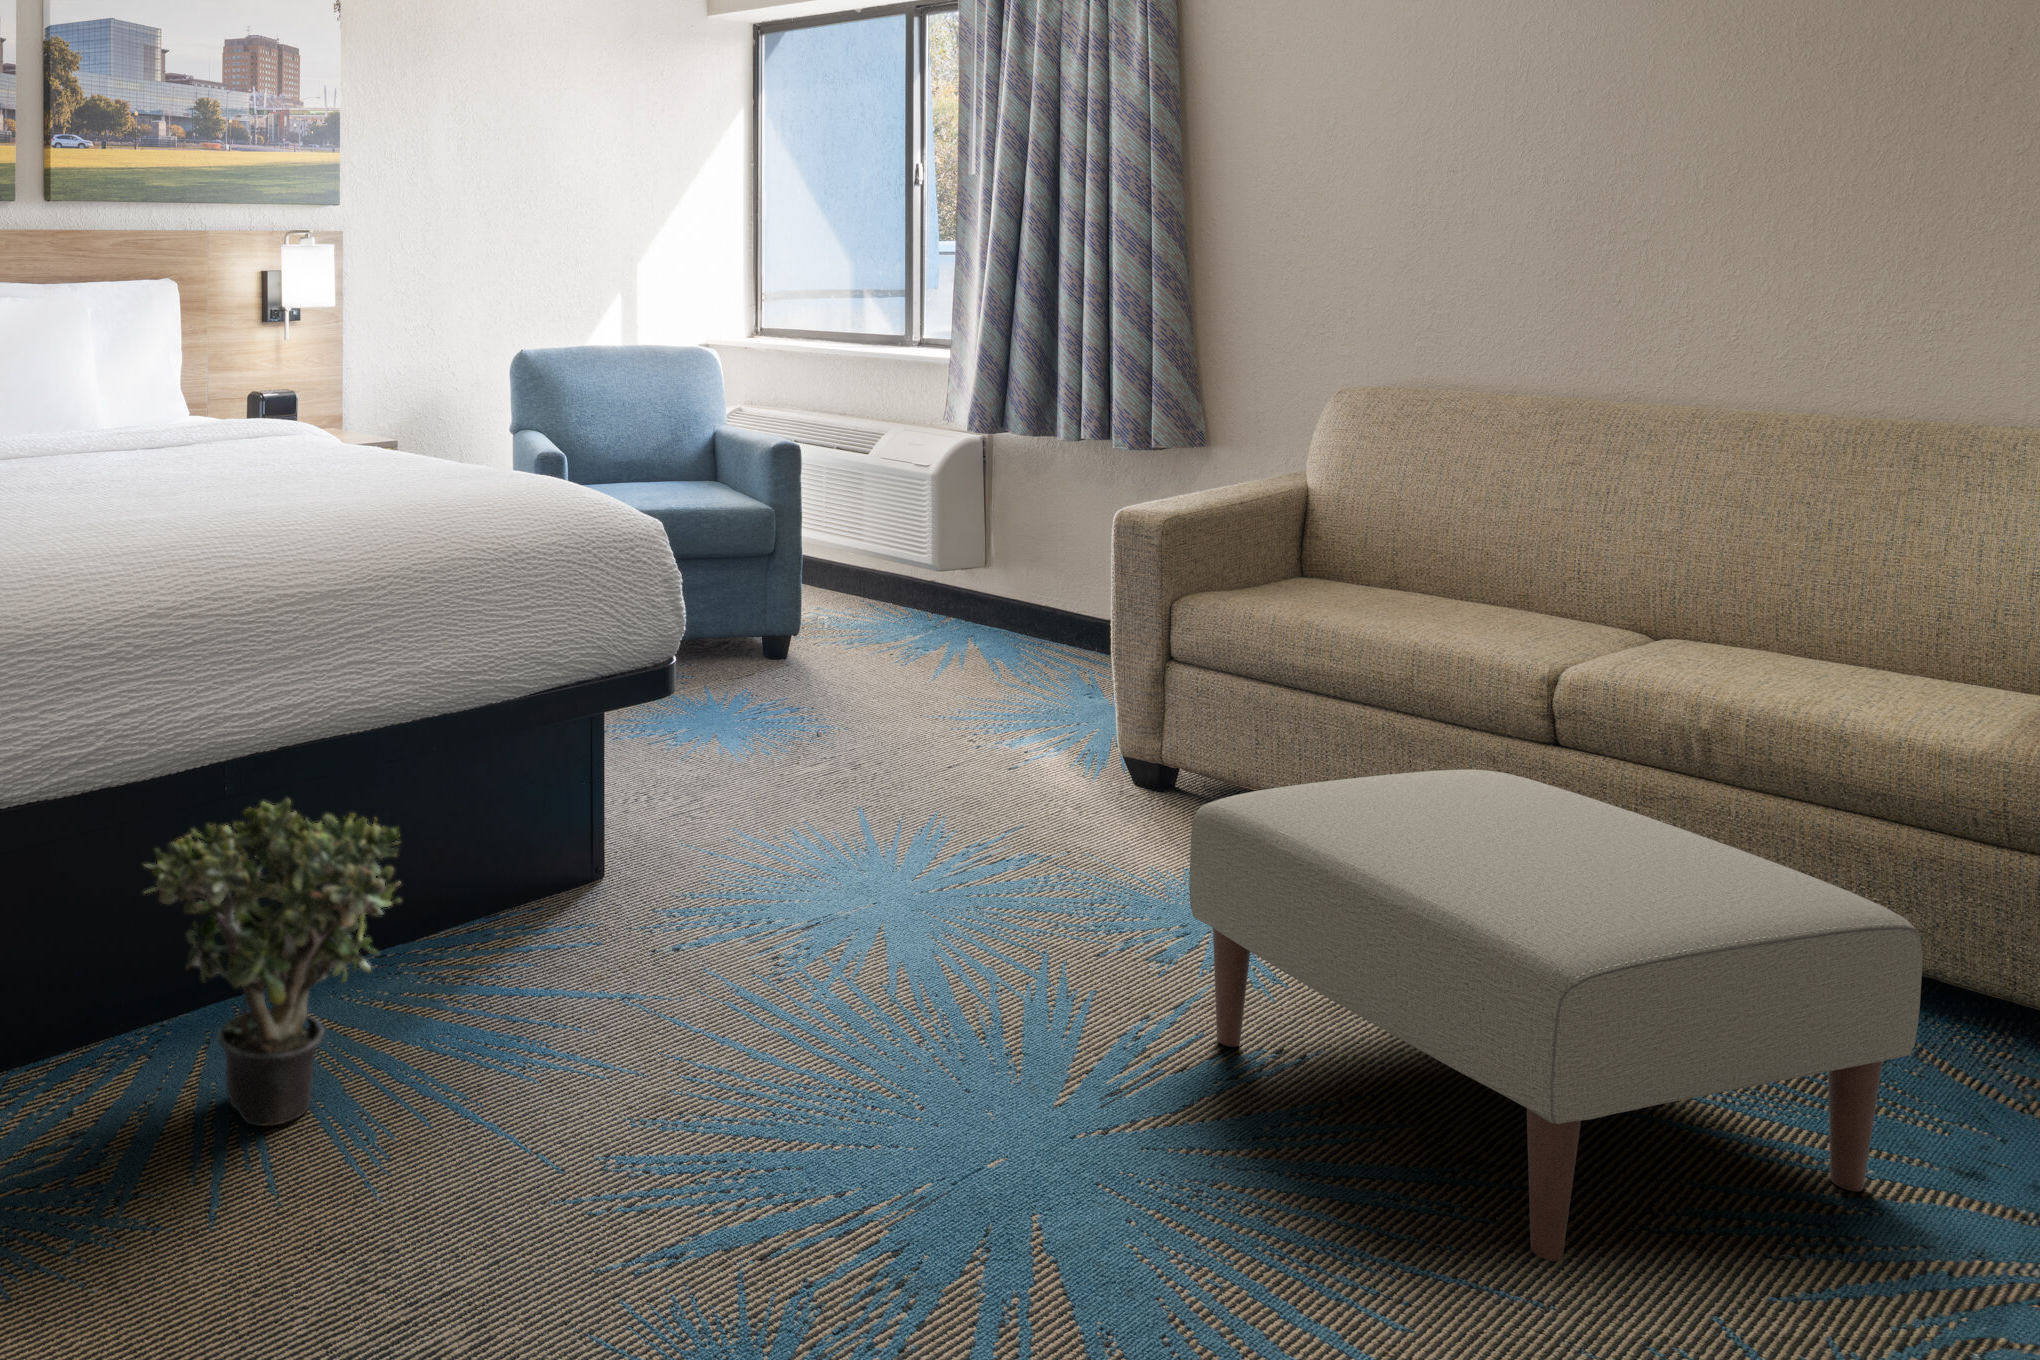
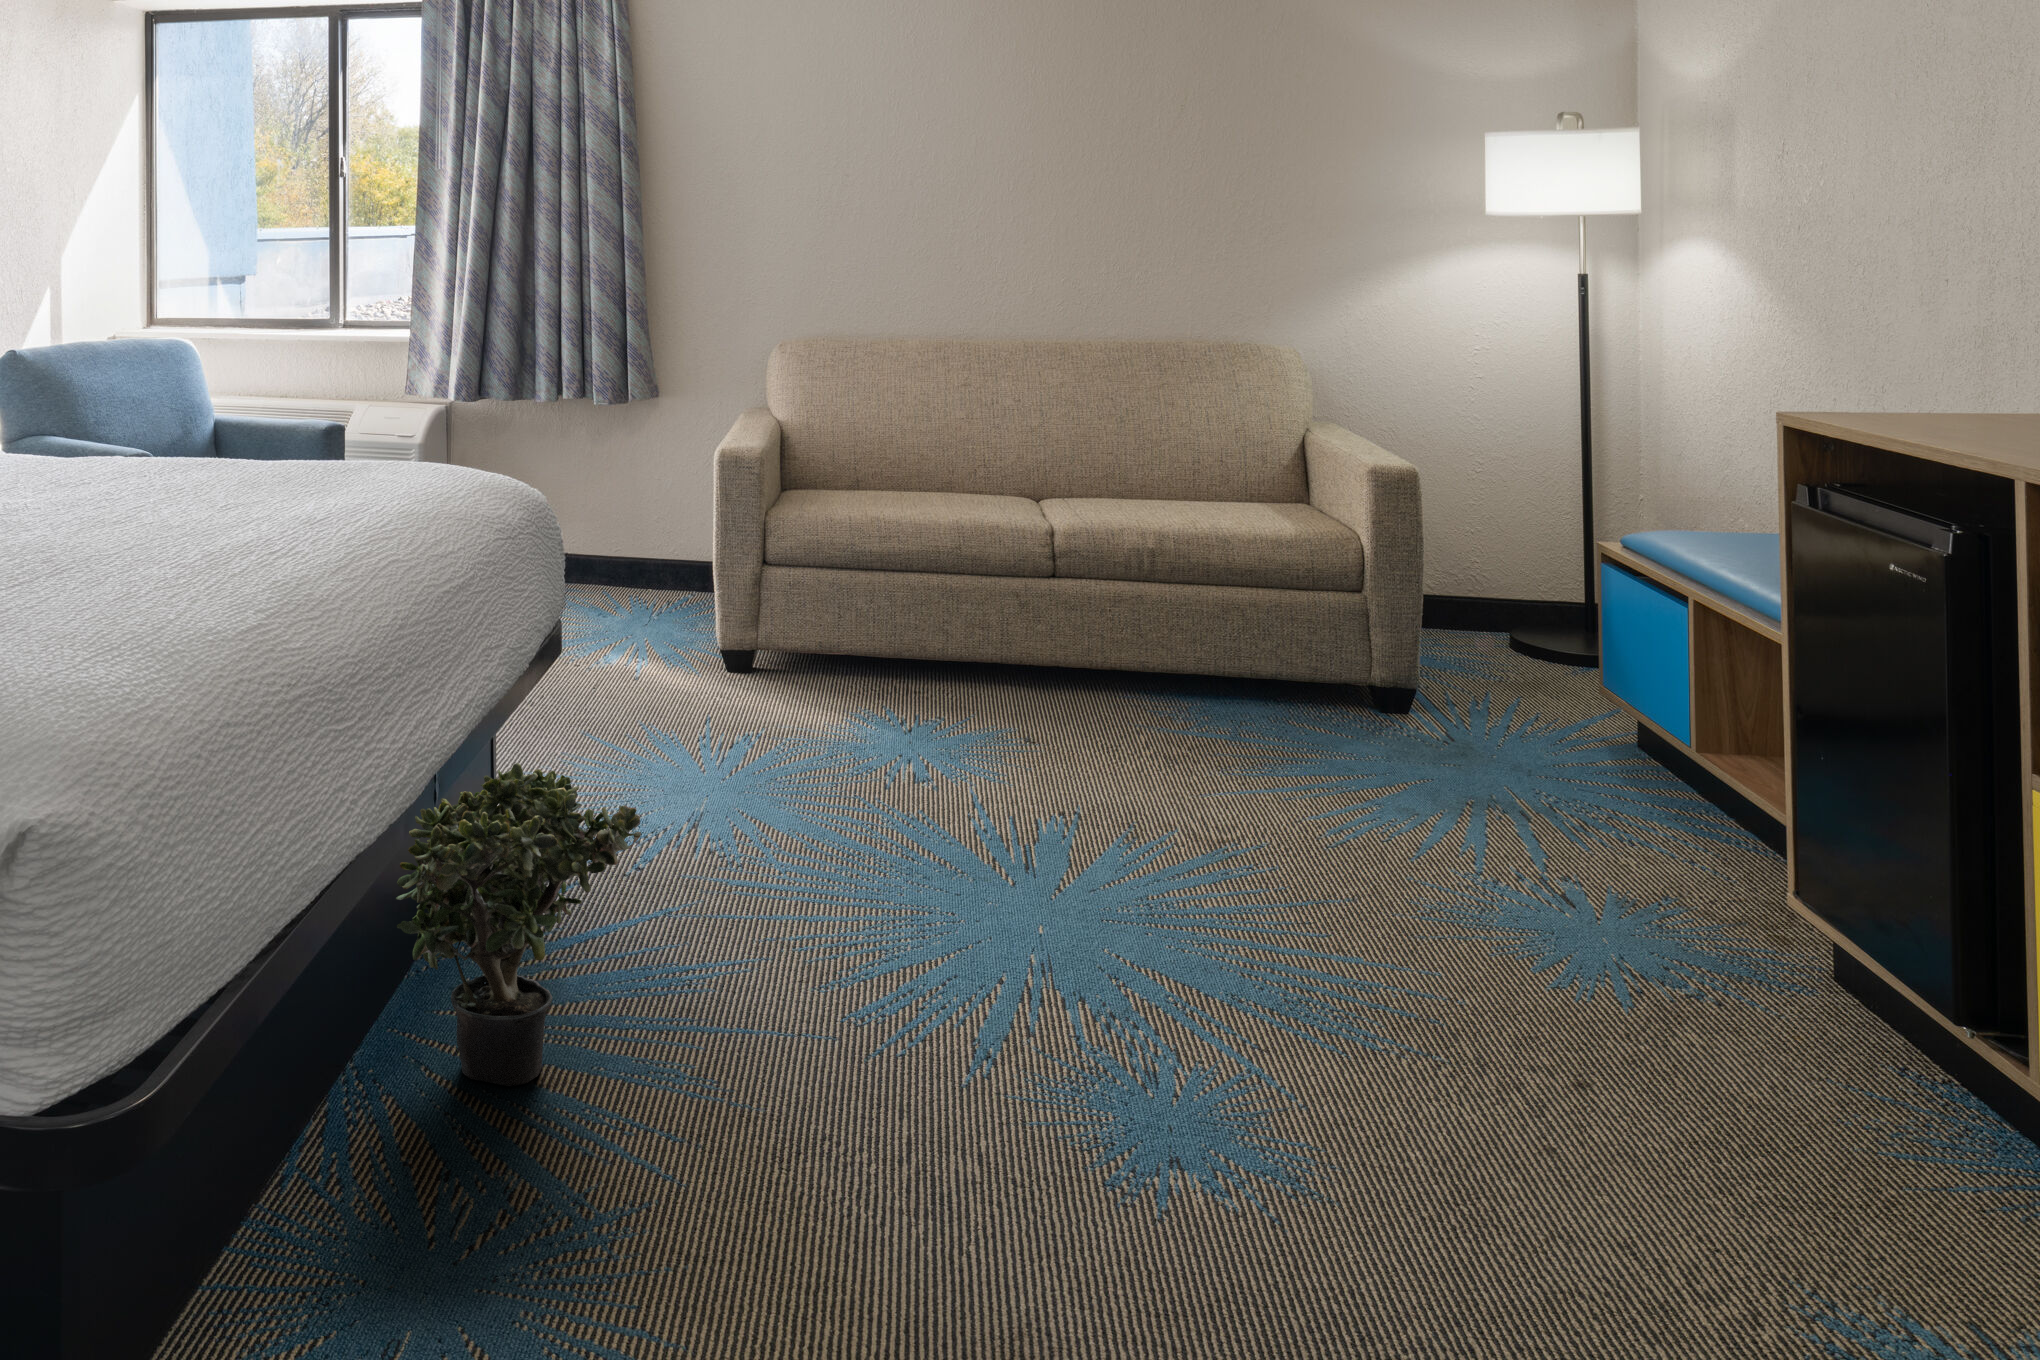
ottoman: present [1189,770,1923,1261] -> none [998,593,1393,880]

